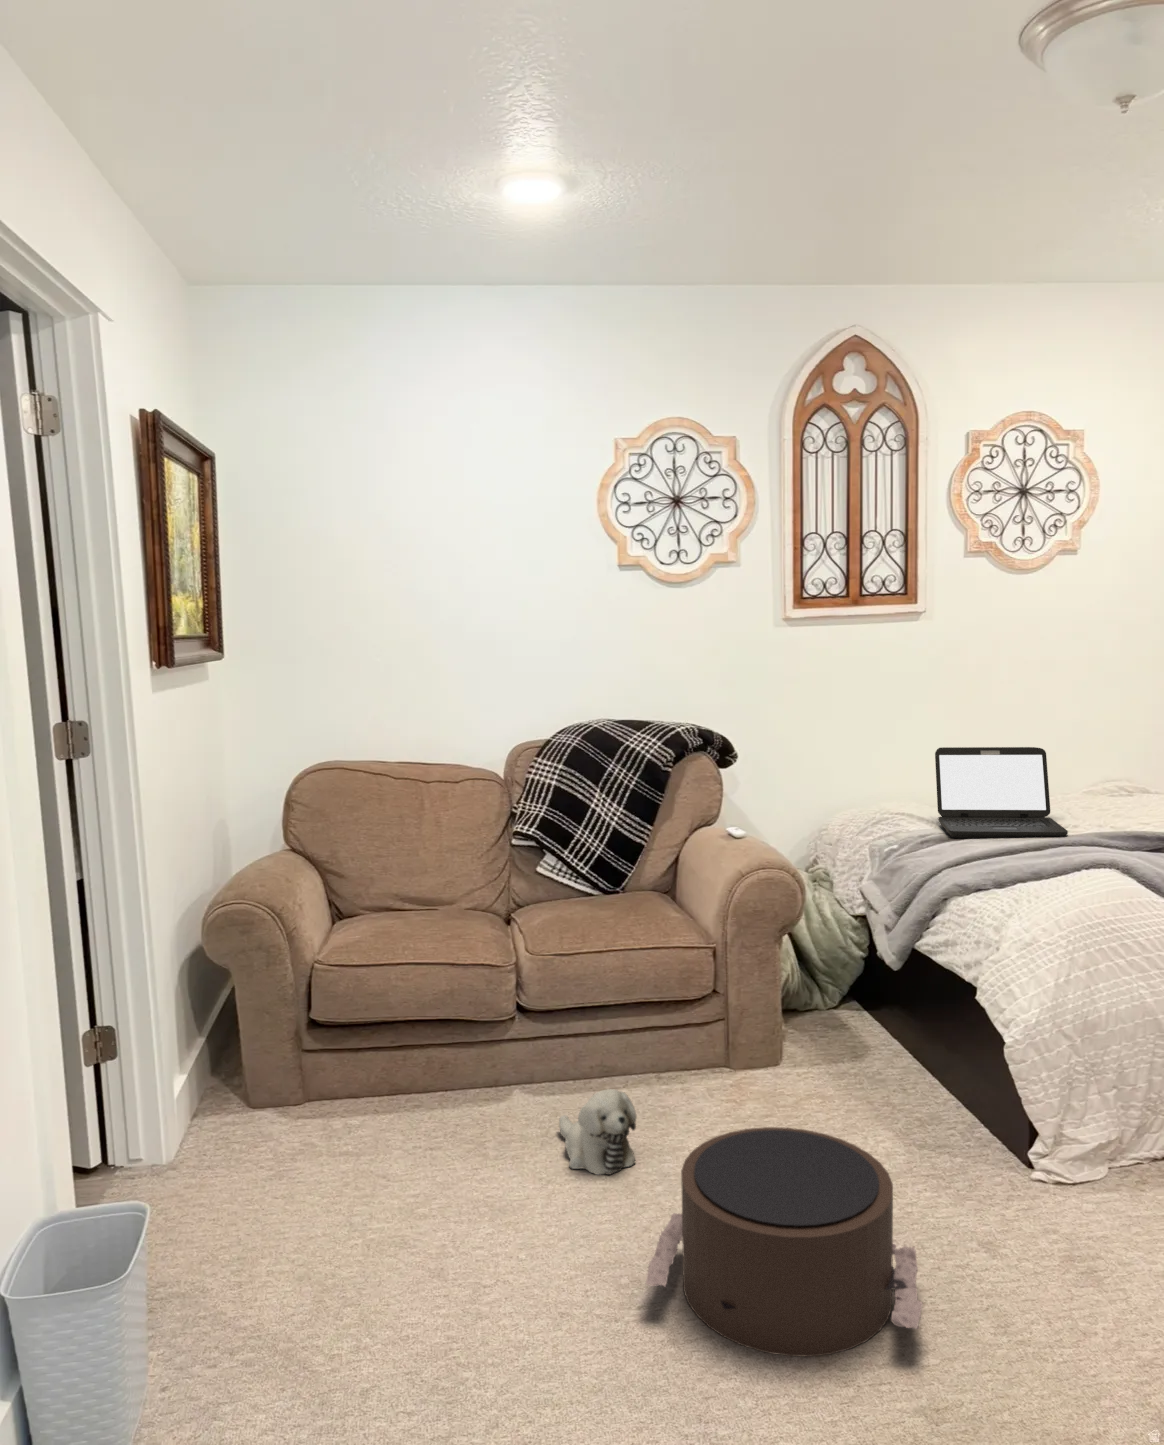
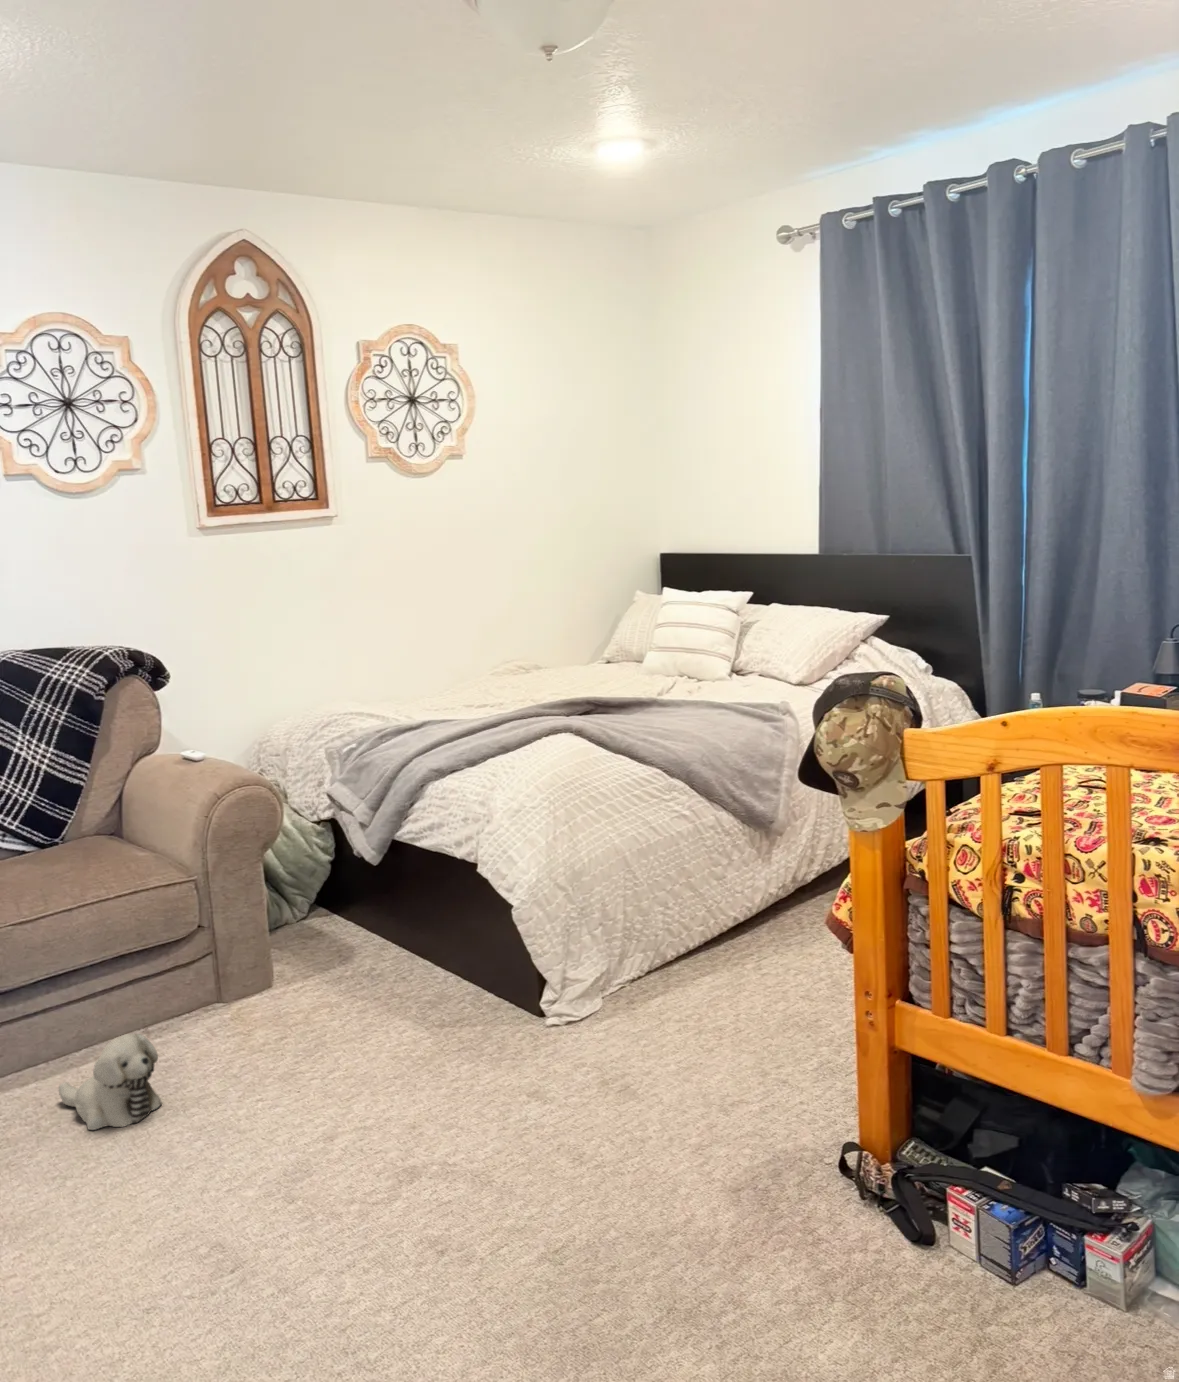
laptop: present [935,747,1068,838] -> none [372,639,500,729]
pouf: present [646,1127,923,1357] -> none [229,1006,491,1212]

